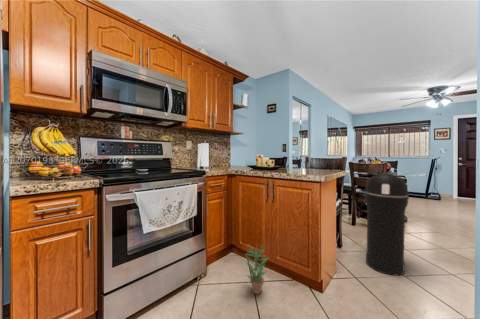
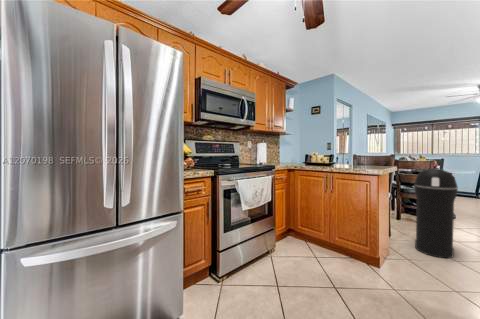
potted plant: present [247,246,268,294] -> none [312,224,335,265]

